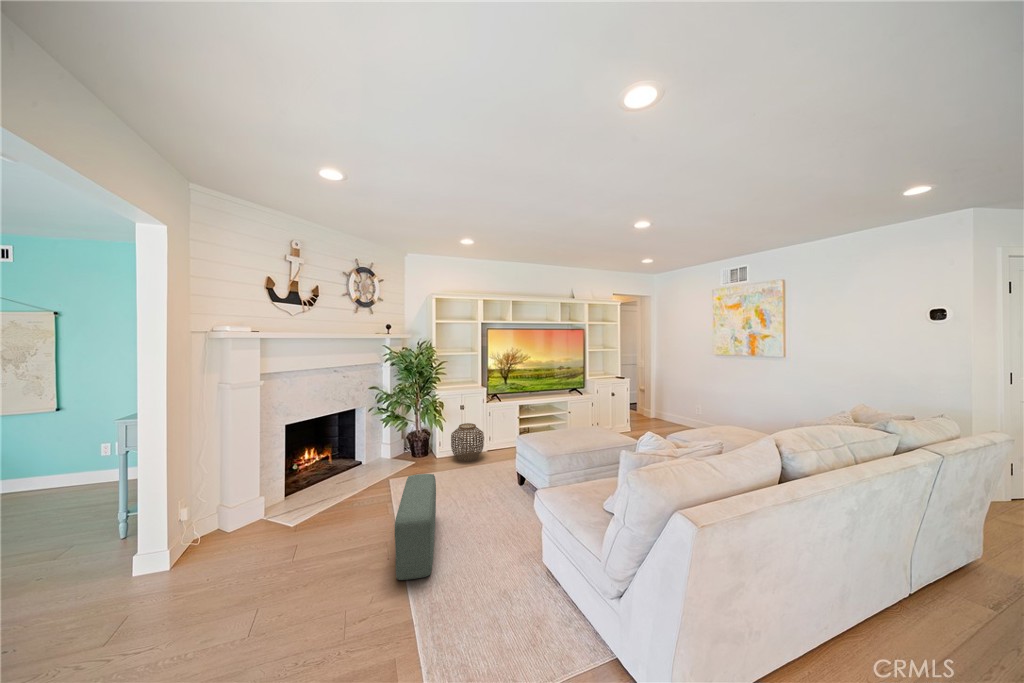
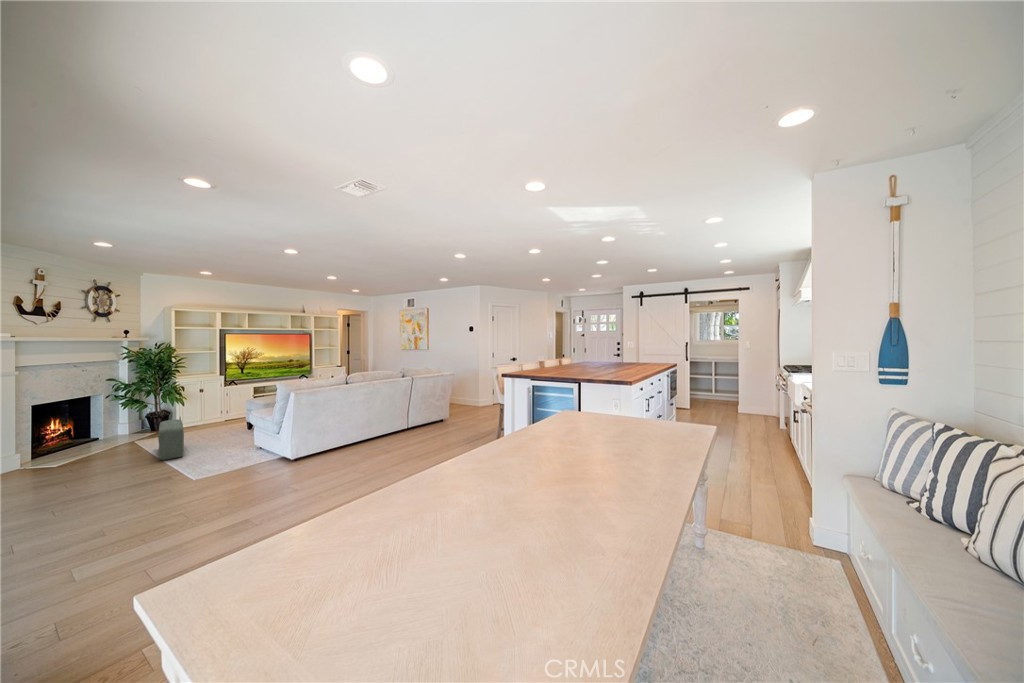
woven basket: present [451,423,484,462] -> none [191,401,221,427]

